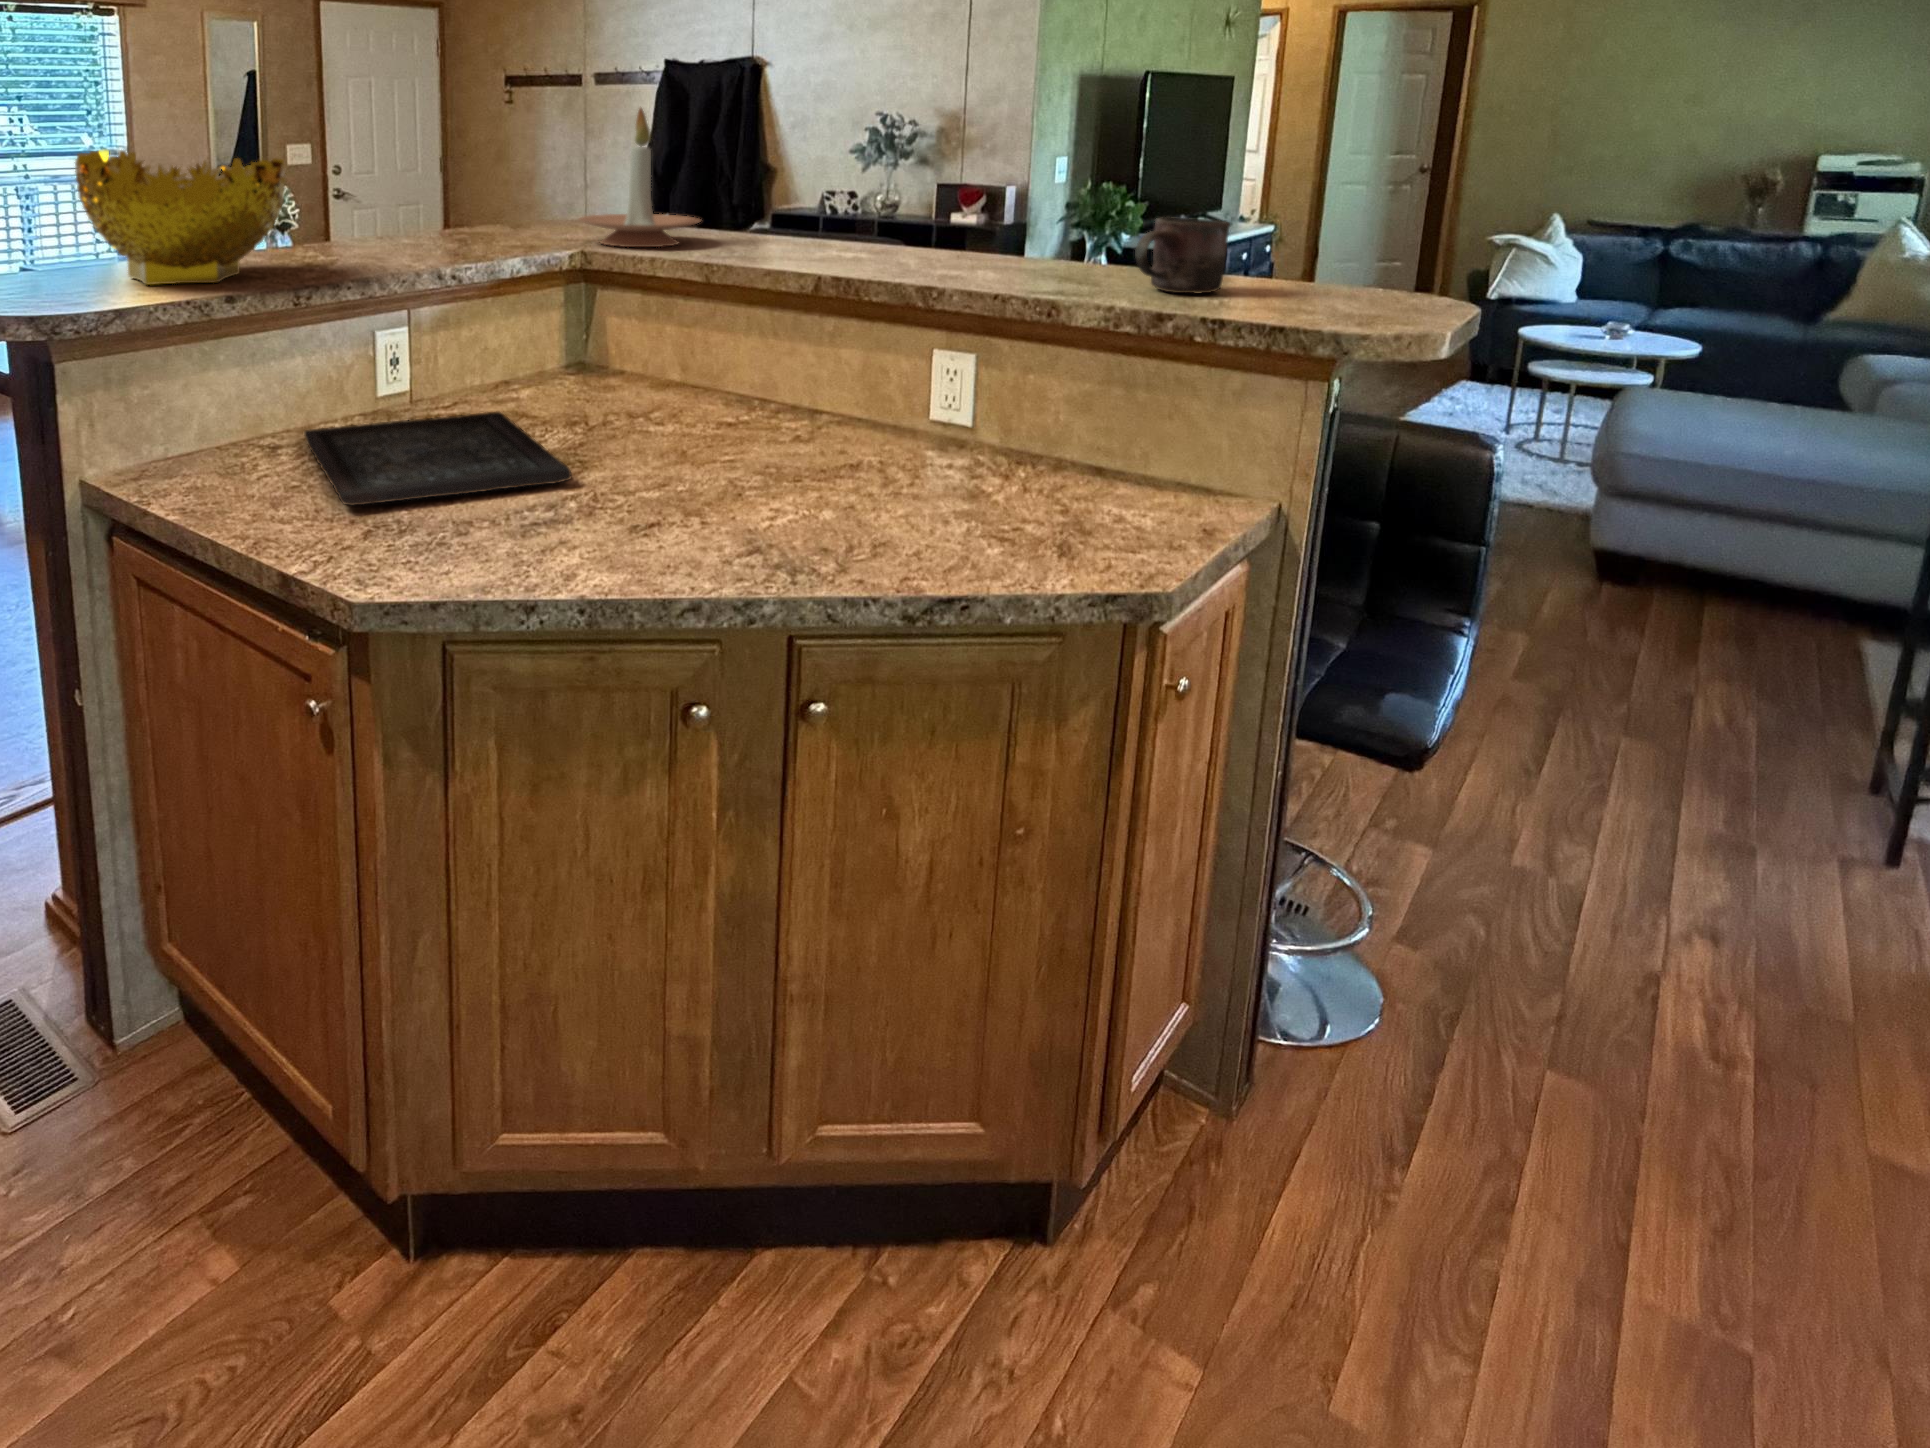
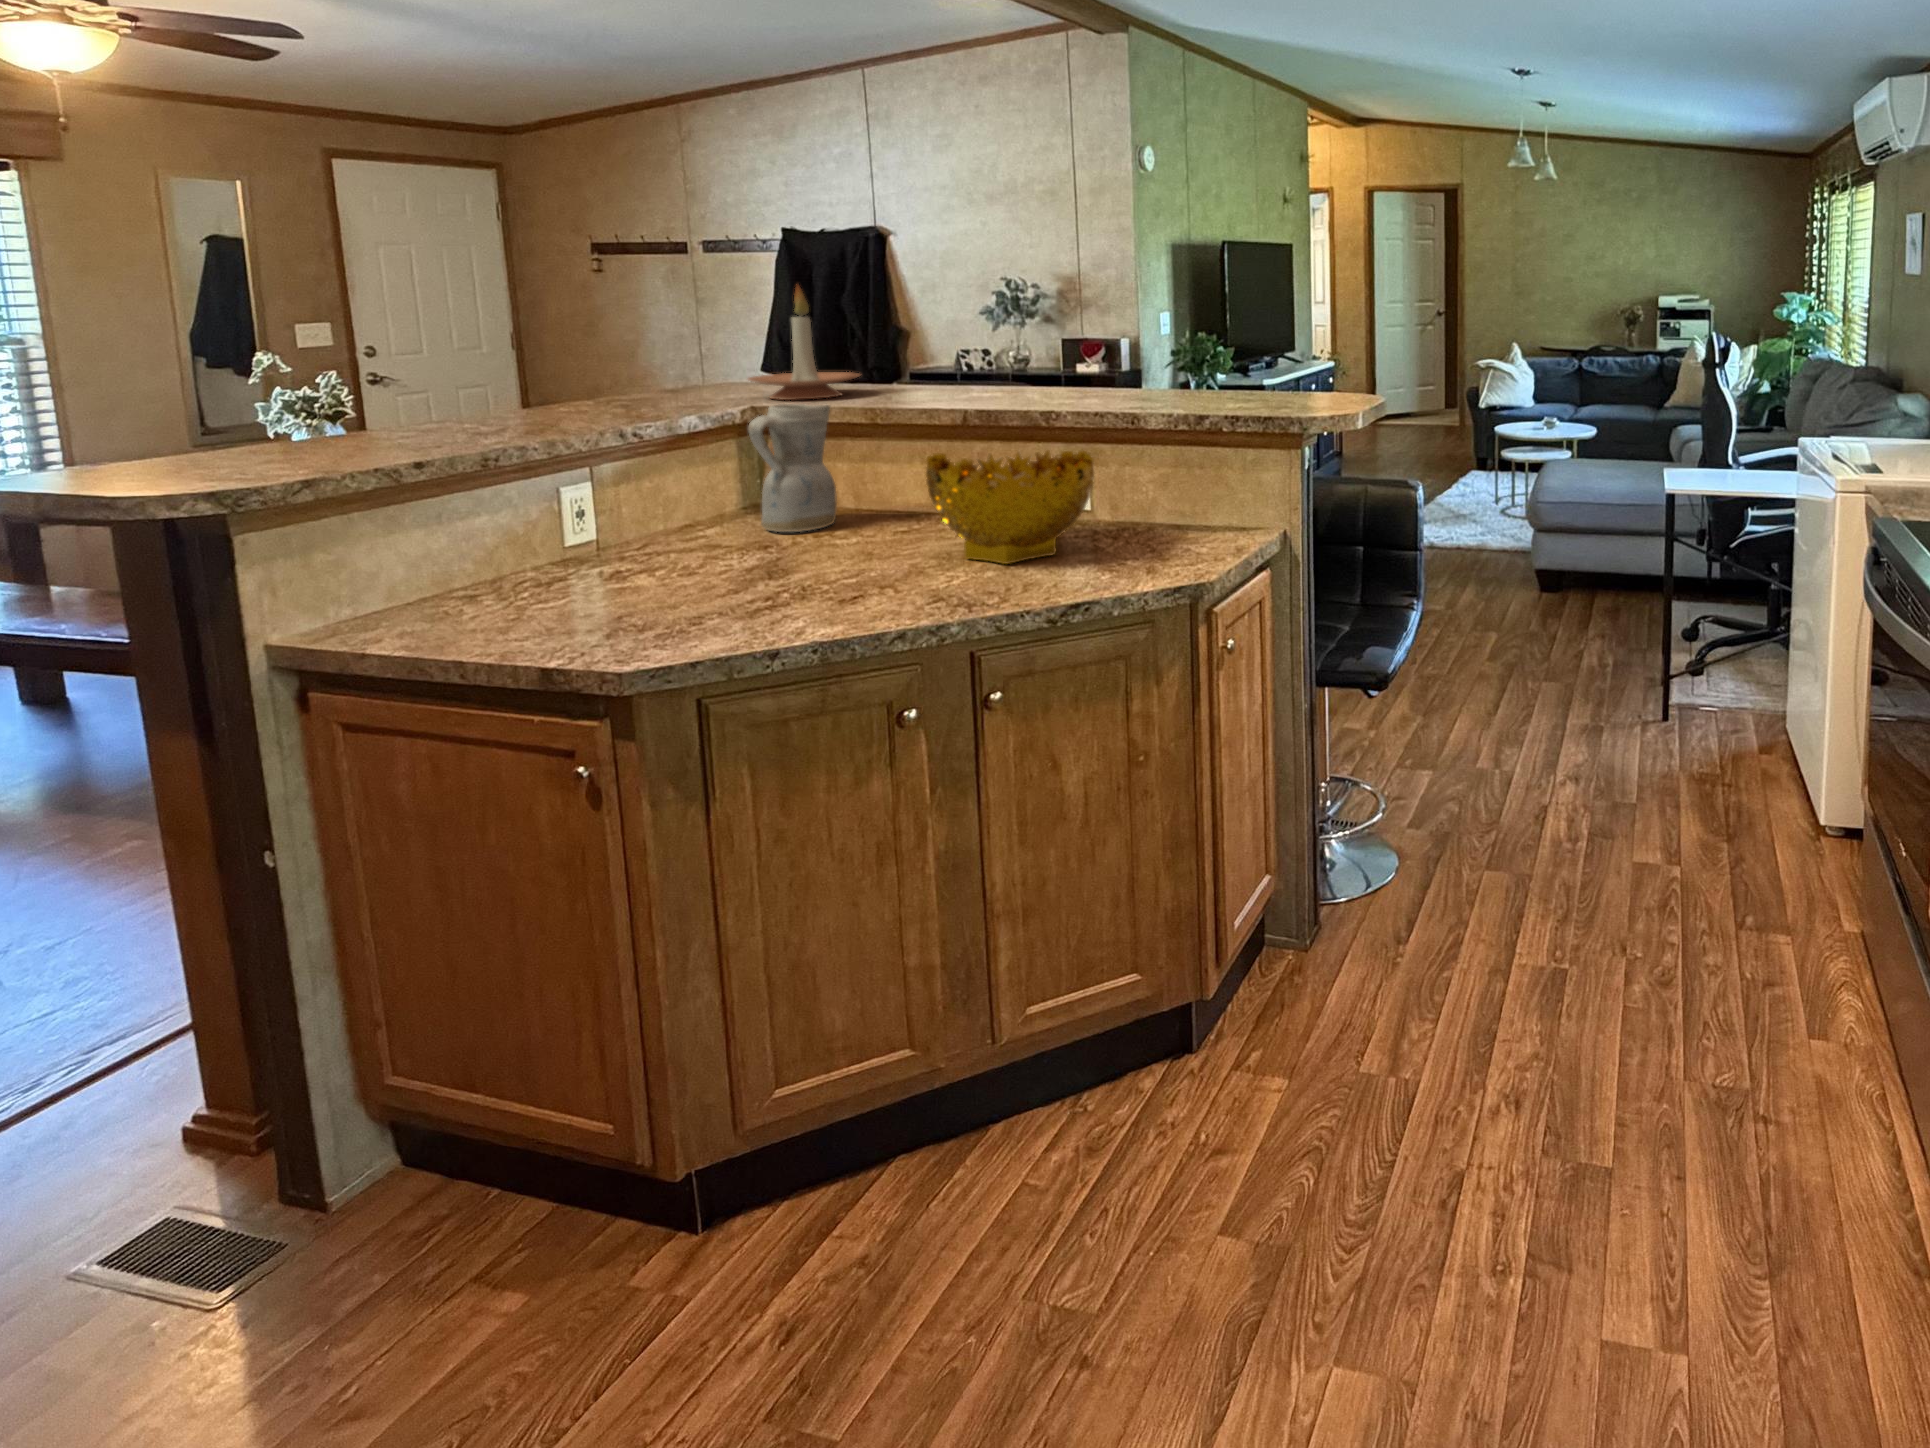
decorative bowl: present [75,150,286,285] -> present [926,451,1095,564]
mug: present [1135,217,1230,293] -> none [1184,353,1241,402]
ceramic pitcher: none [565,253,659,411] -> present [749,404,837,532]
tray: present [304,412,571,505] -> none [501,543,780,620]

